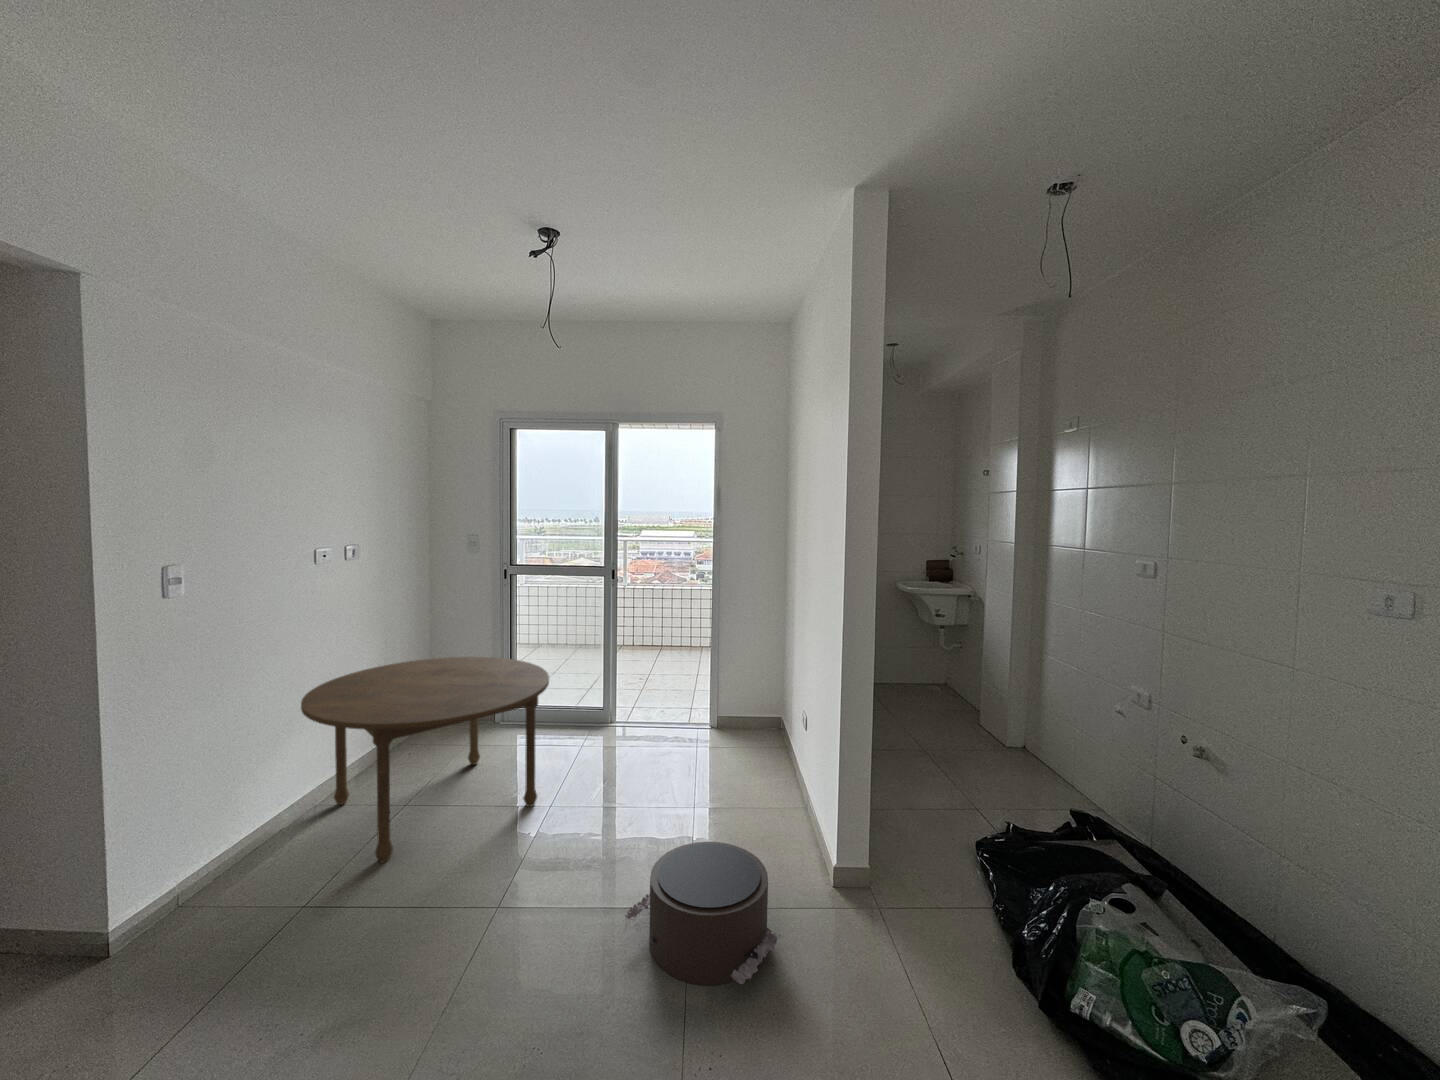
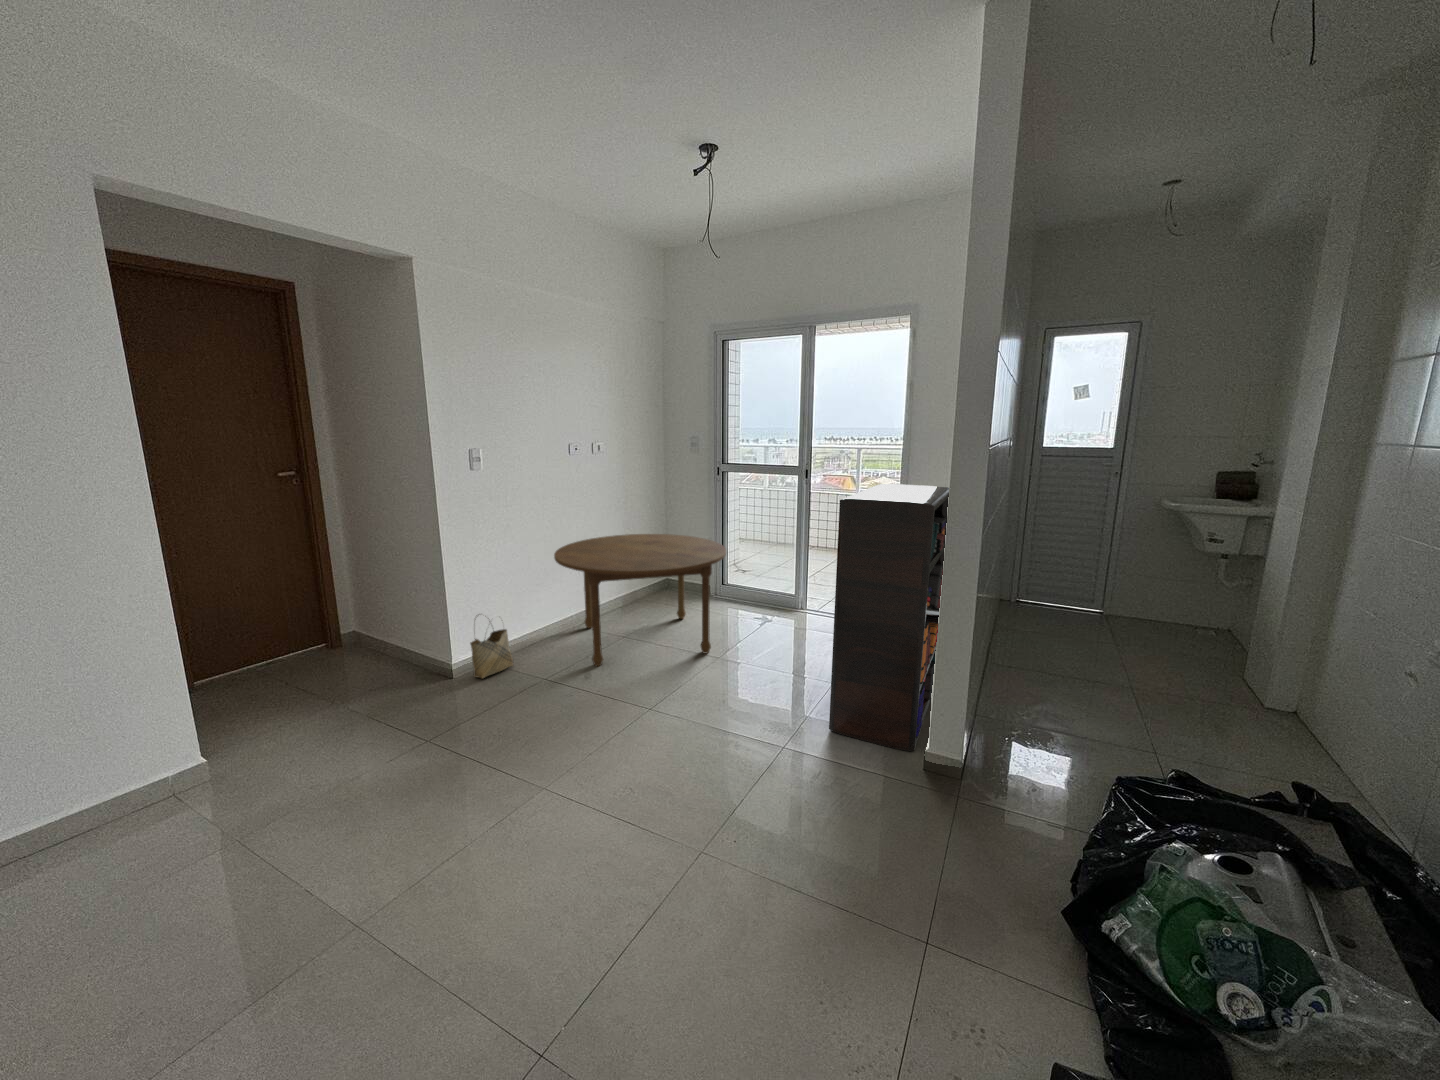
bookshelf: none [721,588,824,873] -> present [829,484,949,751]
woven basket: none [158,824,234,938] -> present [470,629,513,679]
pouf: present [624,842,780,985] -> none [723,695,839,802]

